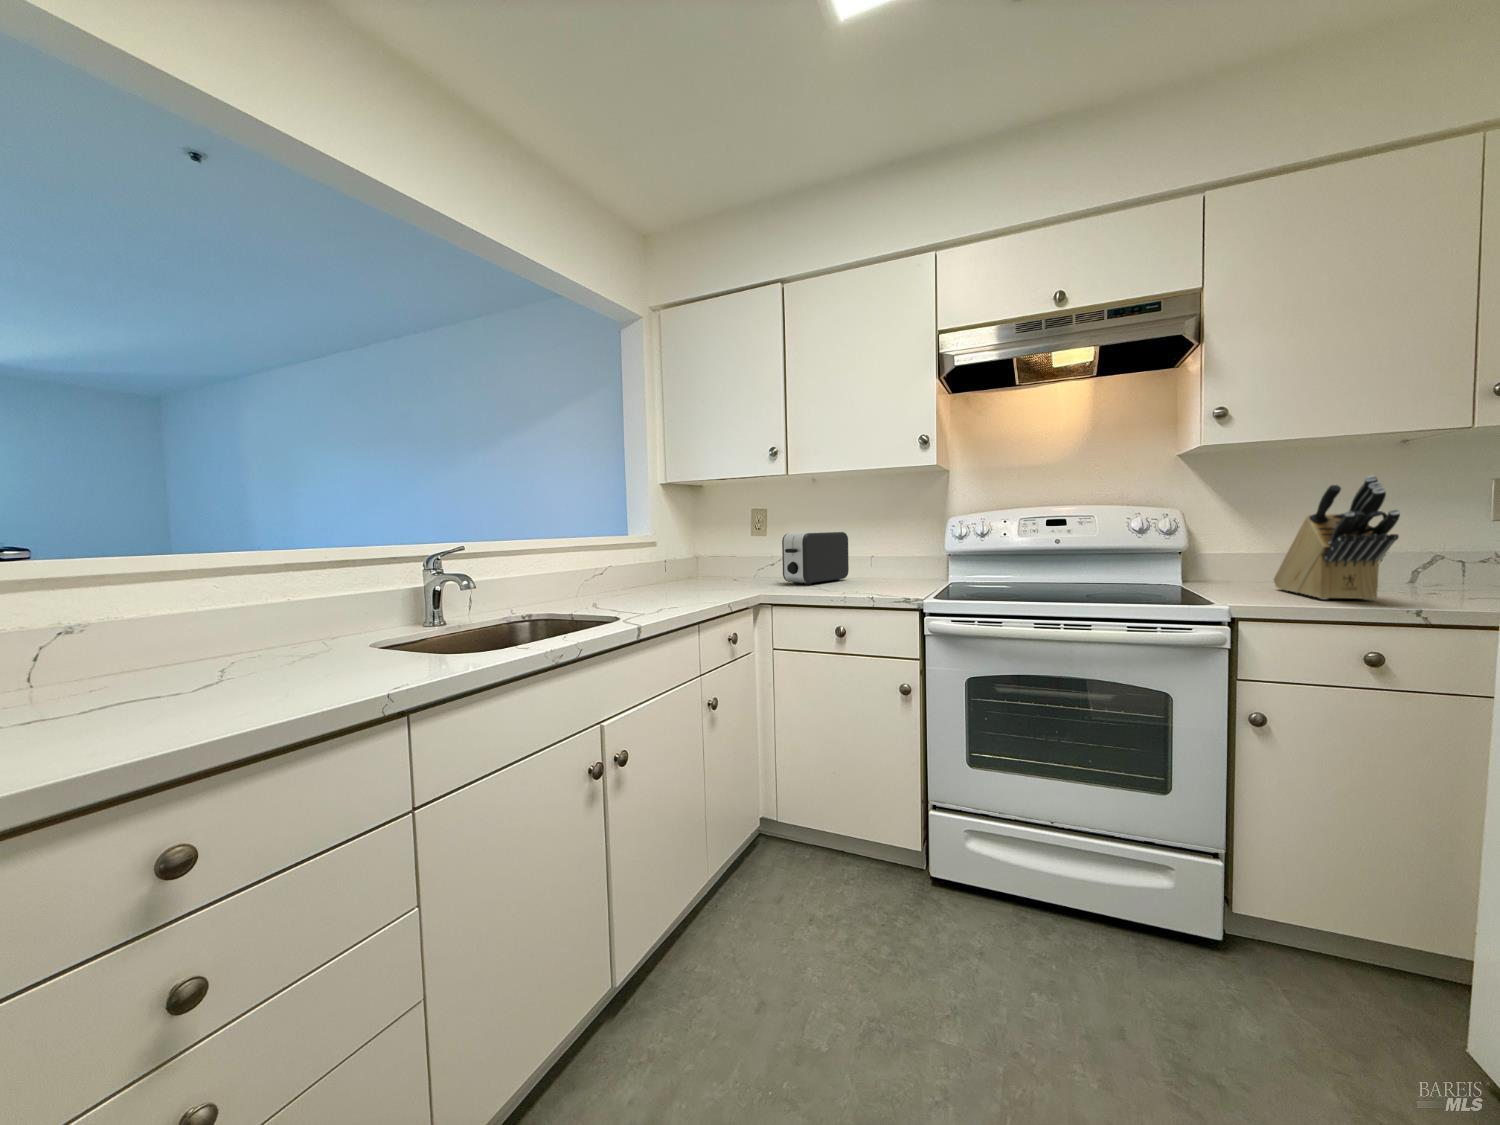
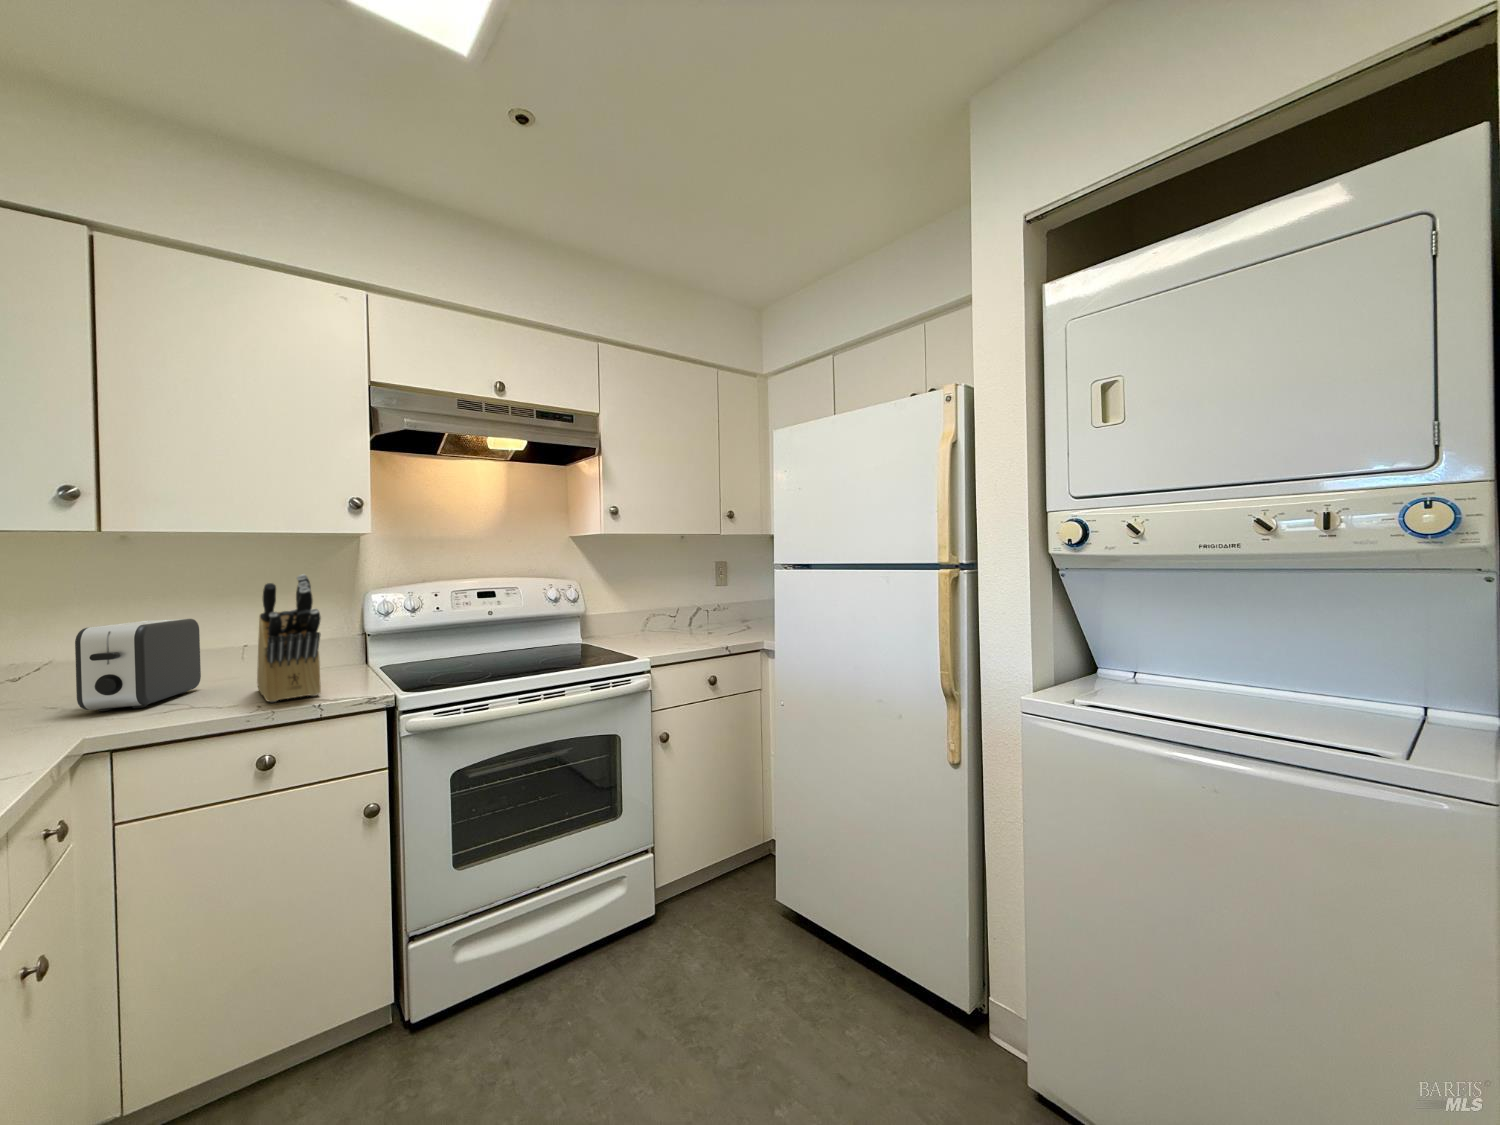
knife block: present [1274,476,1400,600] -> present [257,575,321,702]

